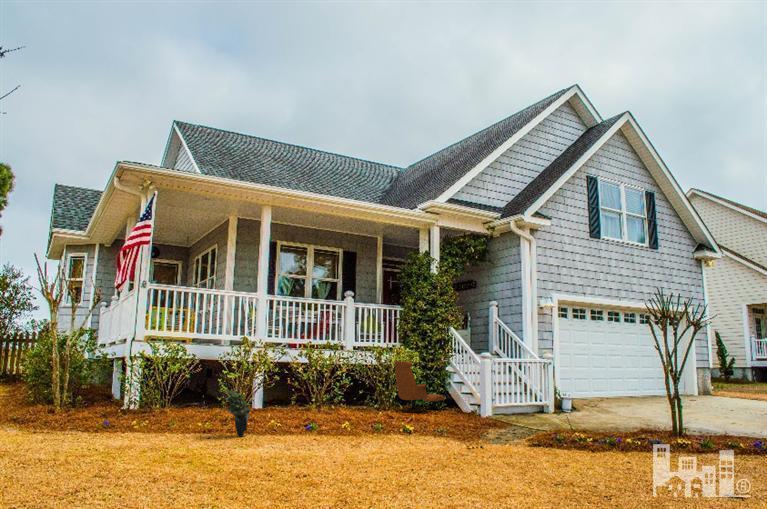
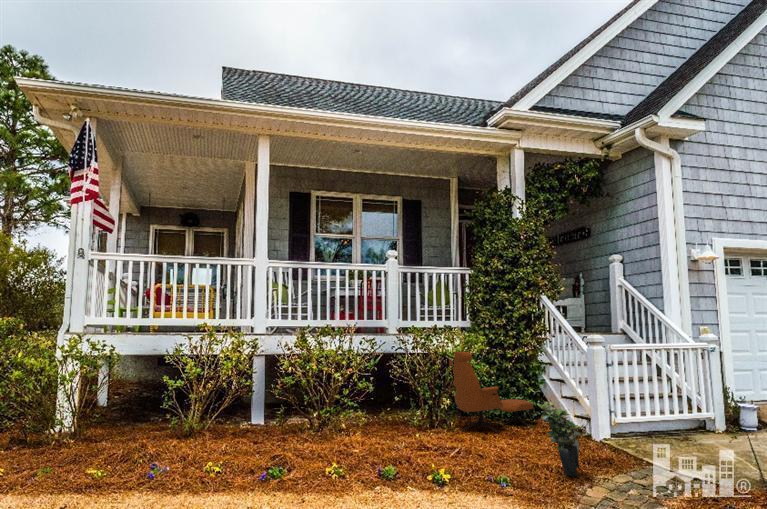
potted plant: present [226,389,250,437] -> present [537,402,581,477]

